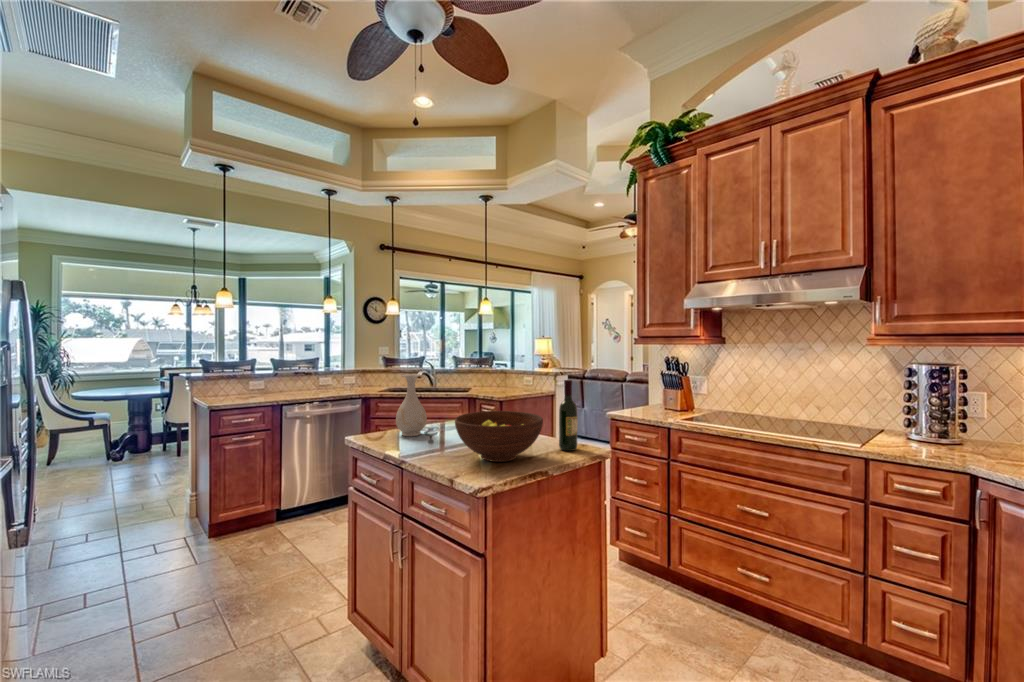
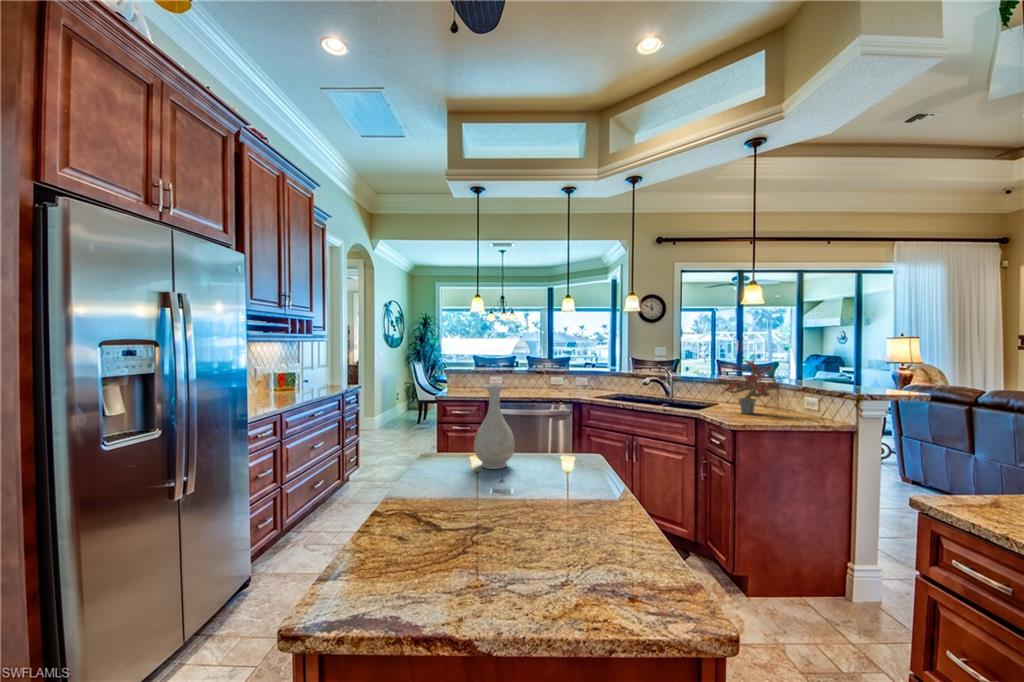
potted plant: none [475,347,518,392] -> present [722,353,783,414]
wine bottle: present [559,380,578,451] -> none [614,428,657,594]
fruit bowl: present [455,411,543,462] -> none [389,459,555,574]

